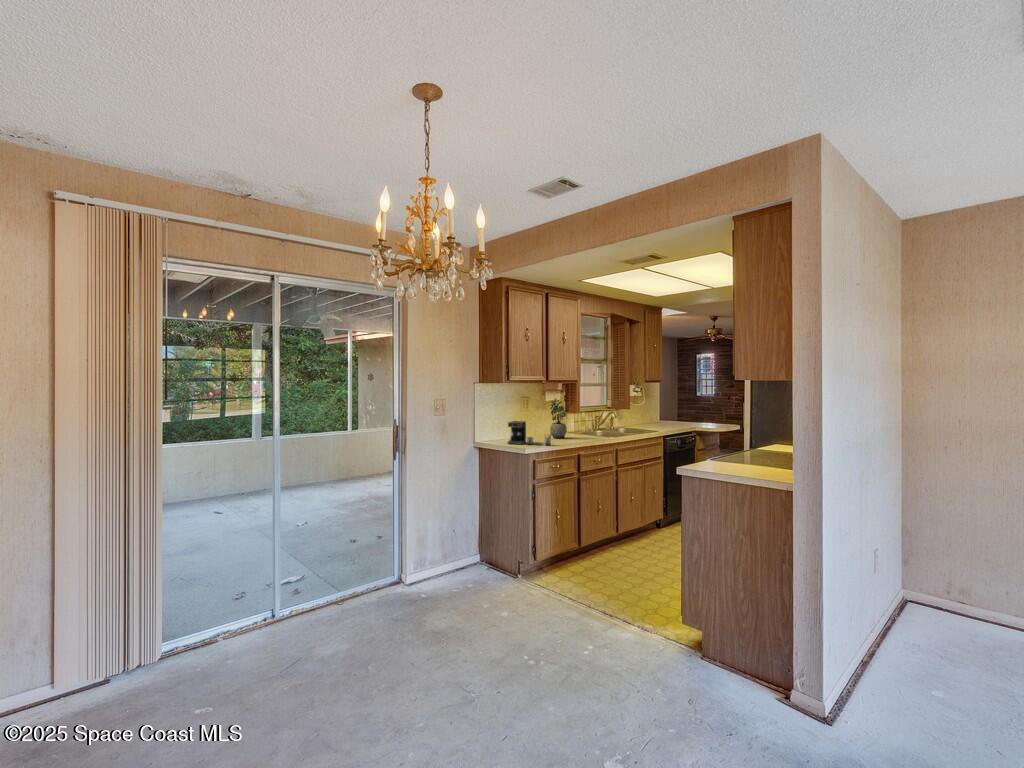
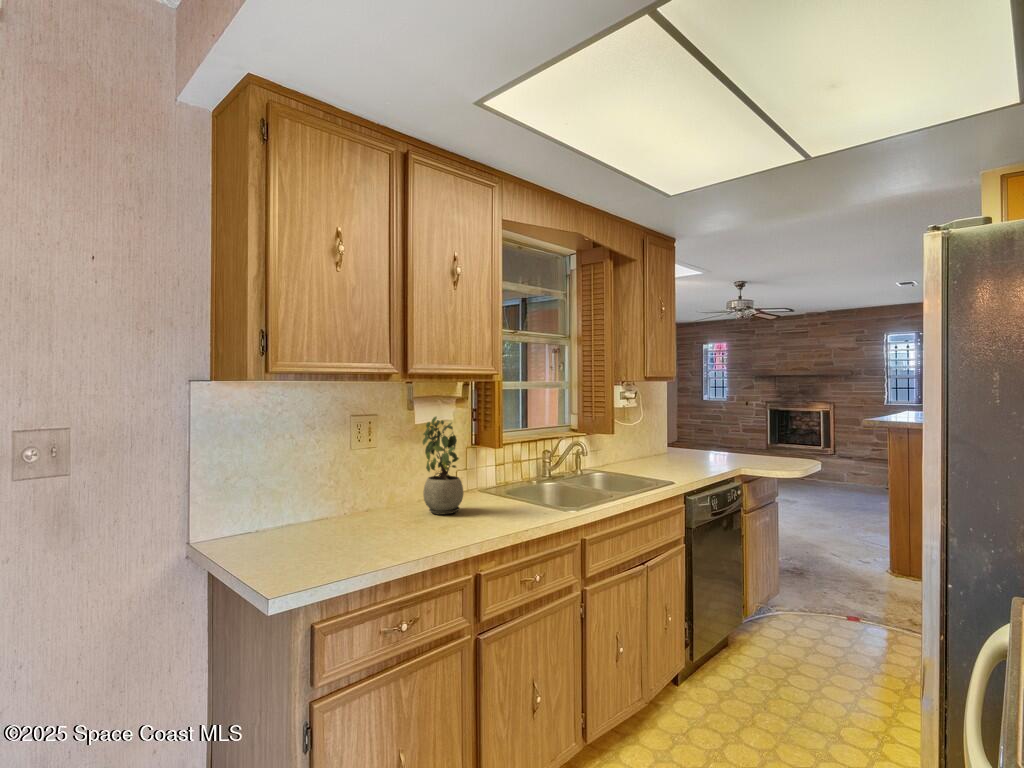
coffee maker: present [508,421,551,445] -> none [272,481,395,557]

